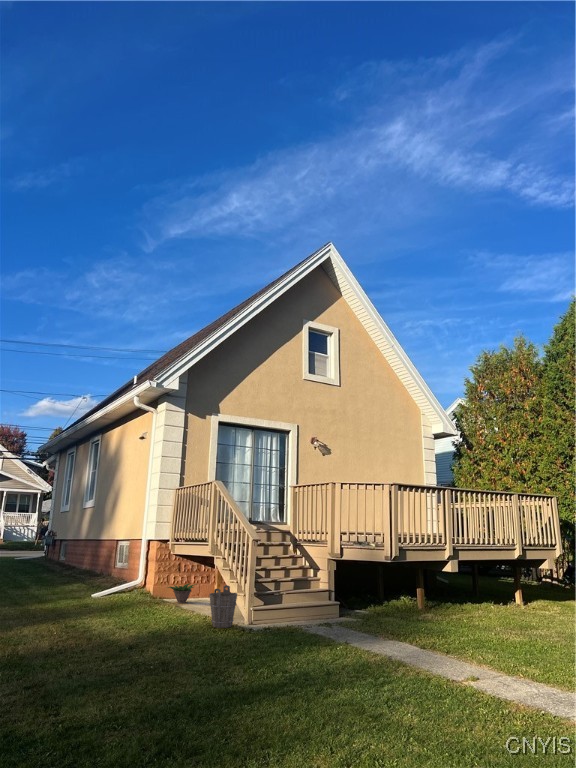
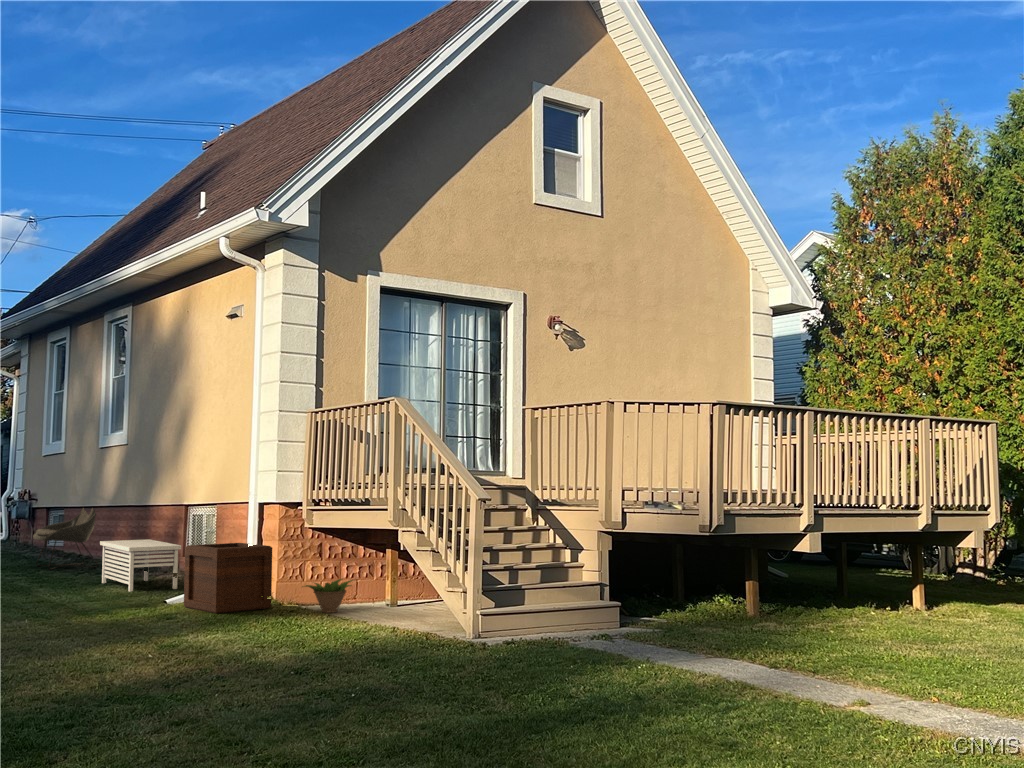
lounge chair: none [44,537,80,574] -> present [33,508,98,571]
storage bench: none [71,558,112,588] -> present [100,539,181,592]
wooden crate: none [103,561,153,603] -> present [184,543,272,614]
bucket: present [209,585,237,628] -> none [399,577,448,646]

